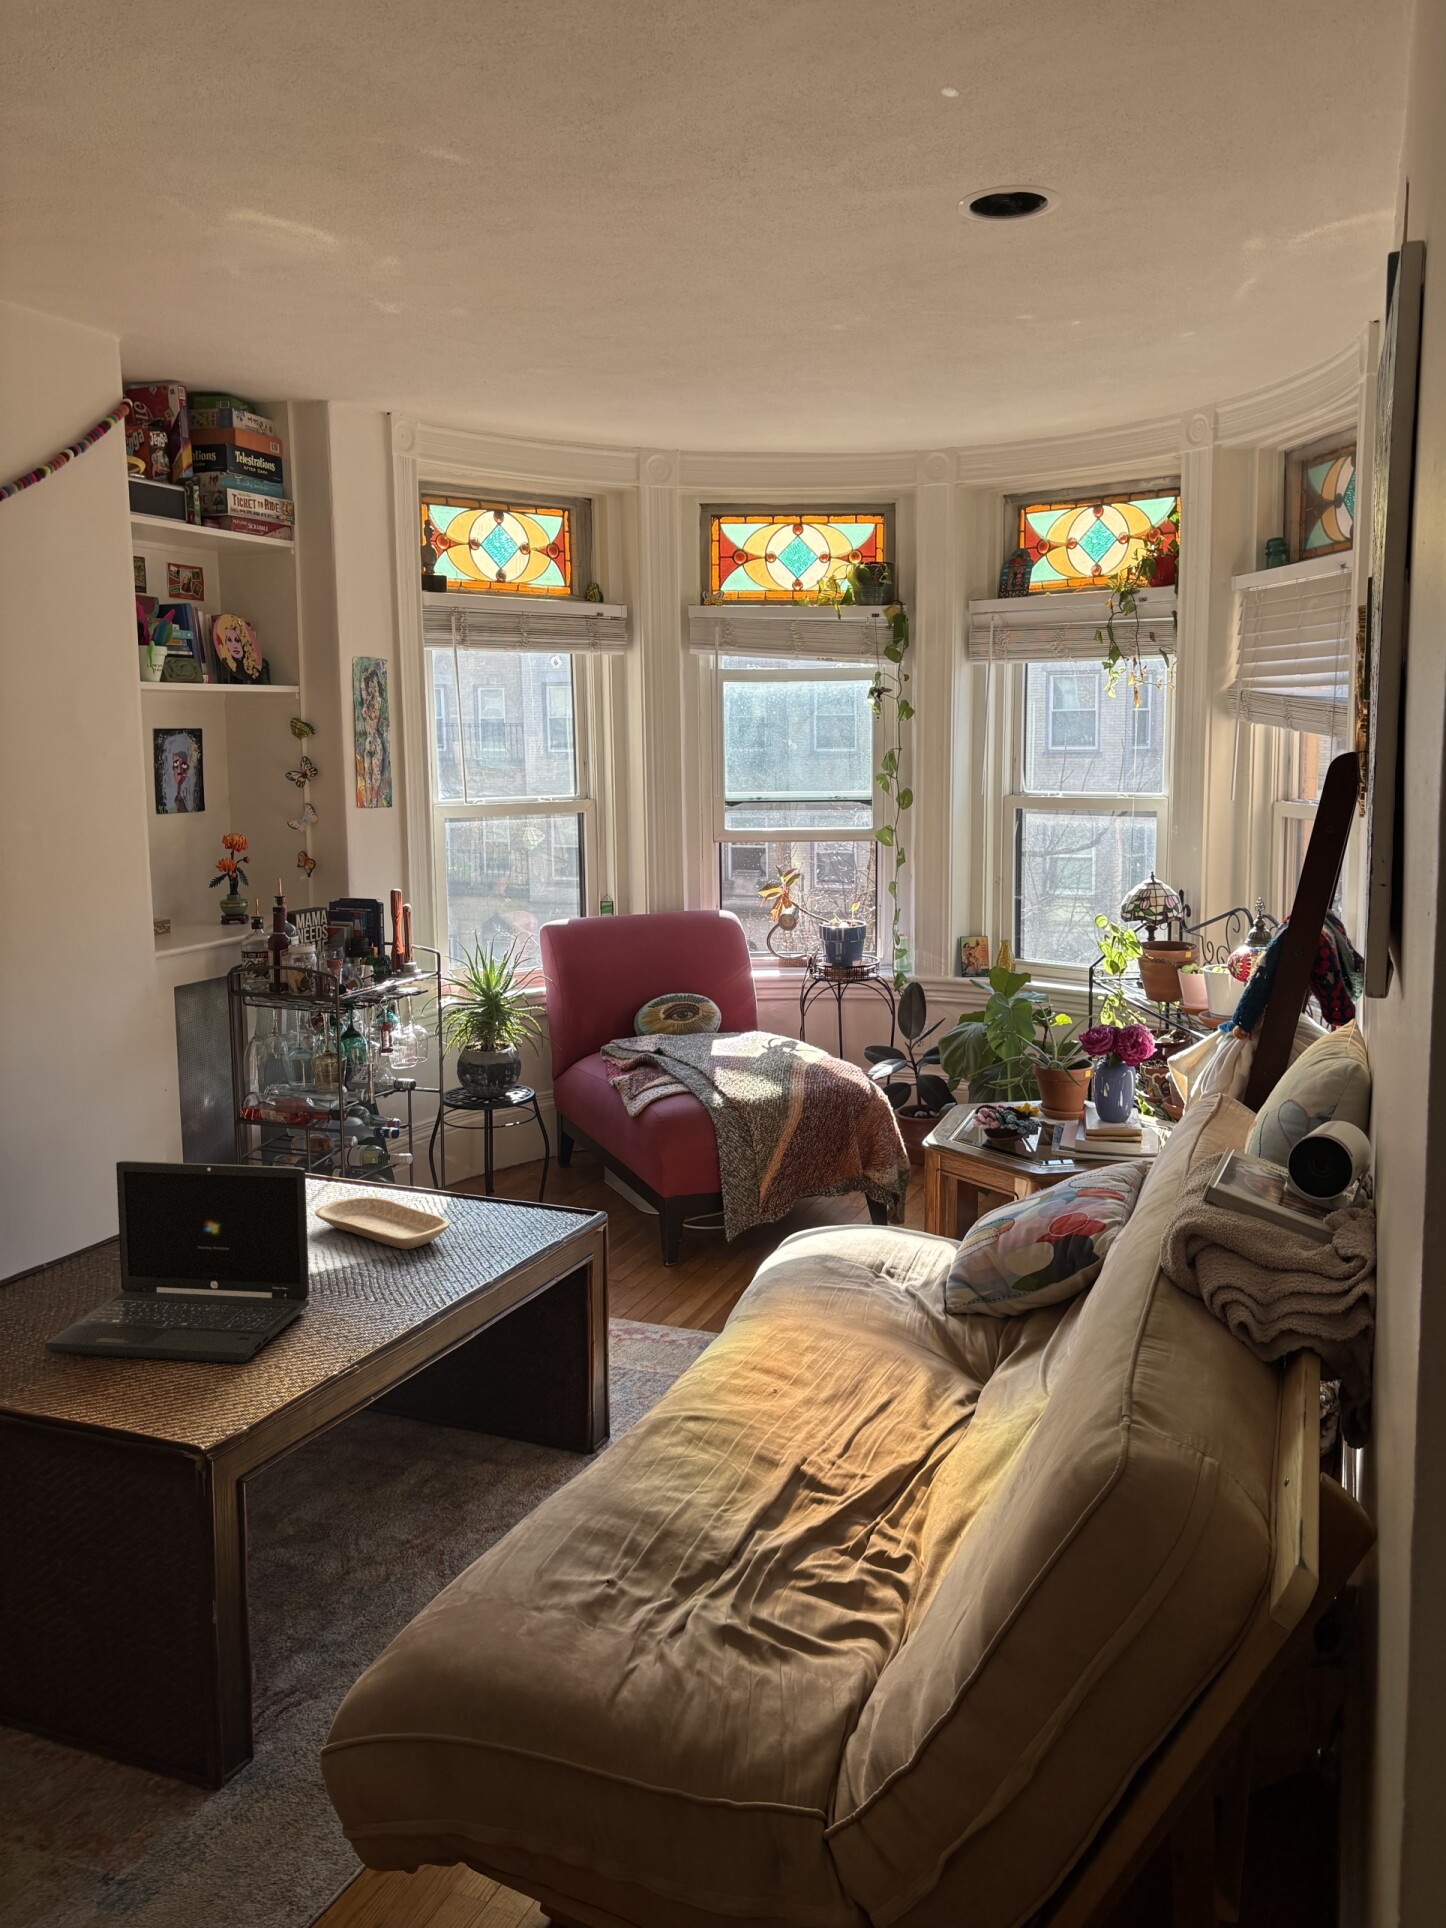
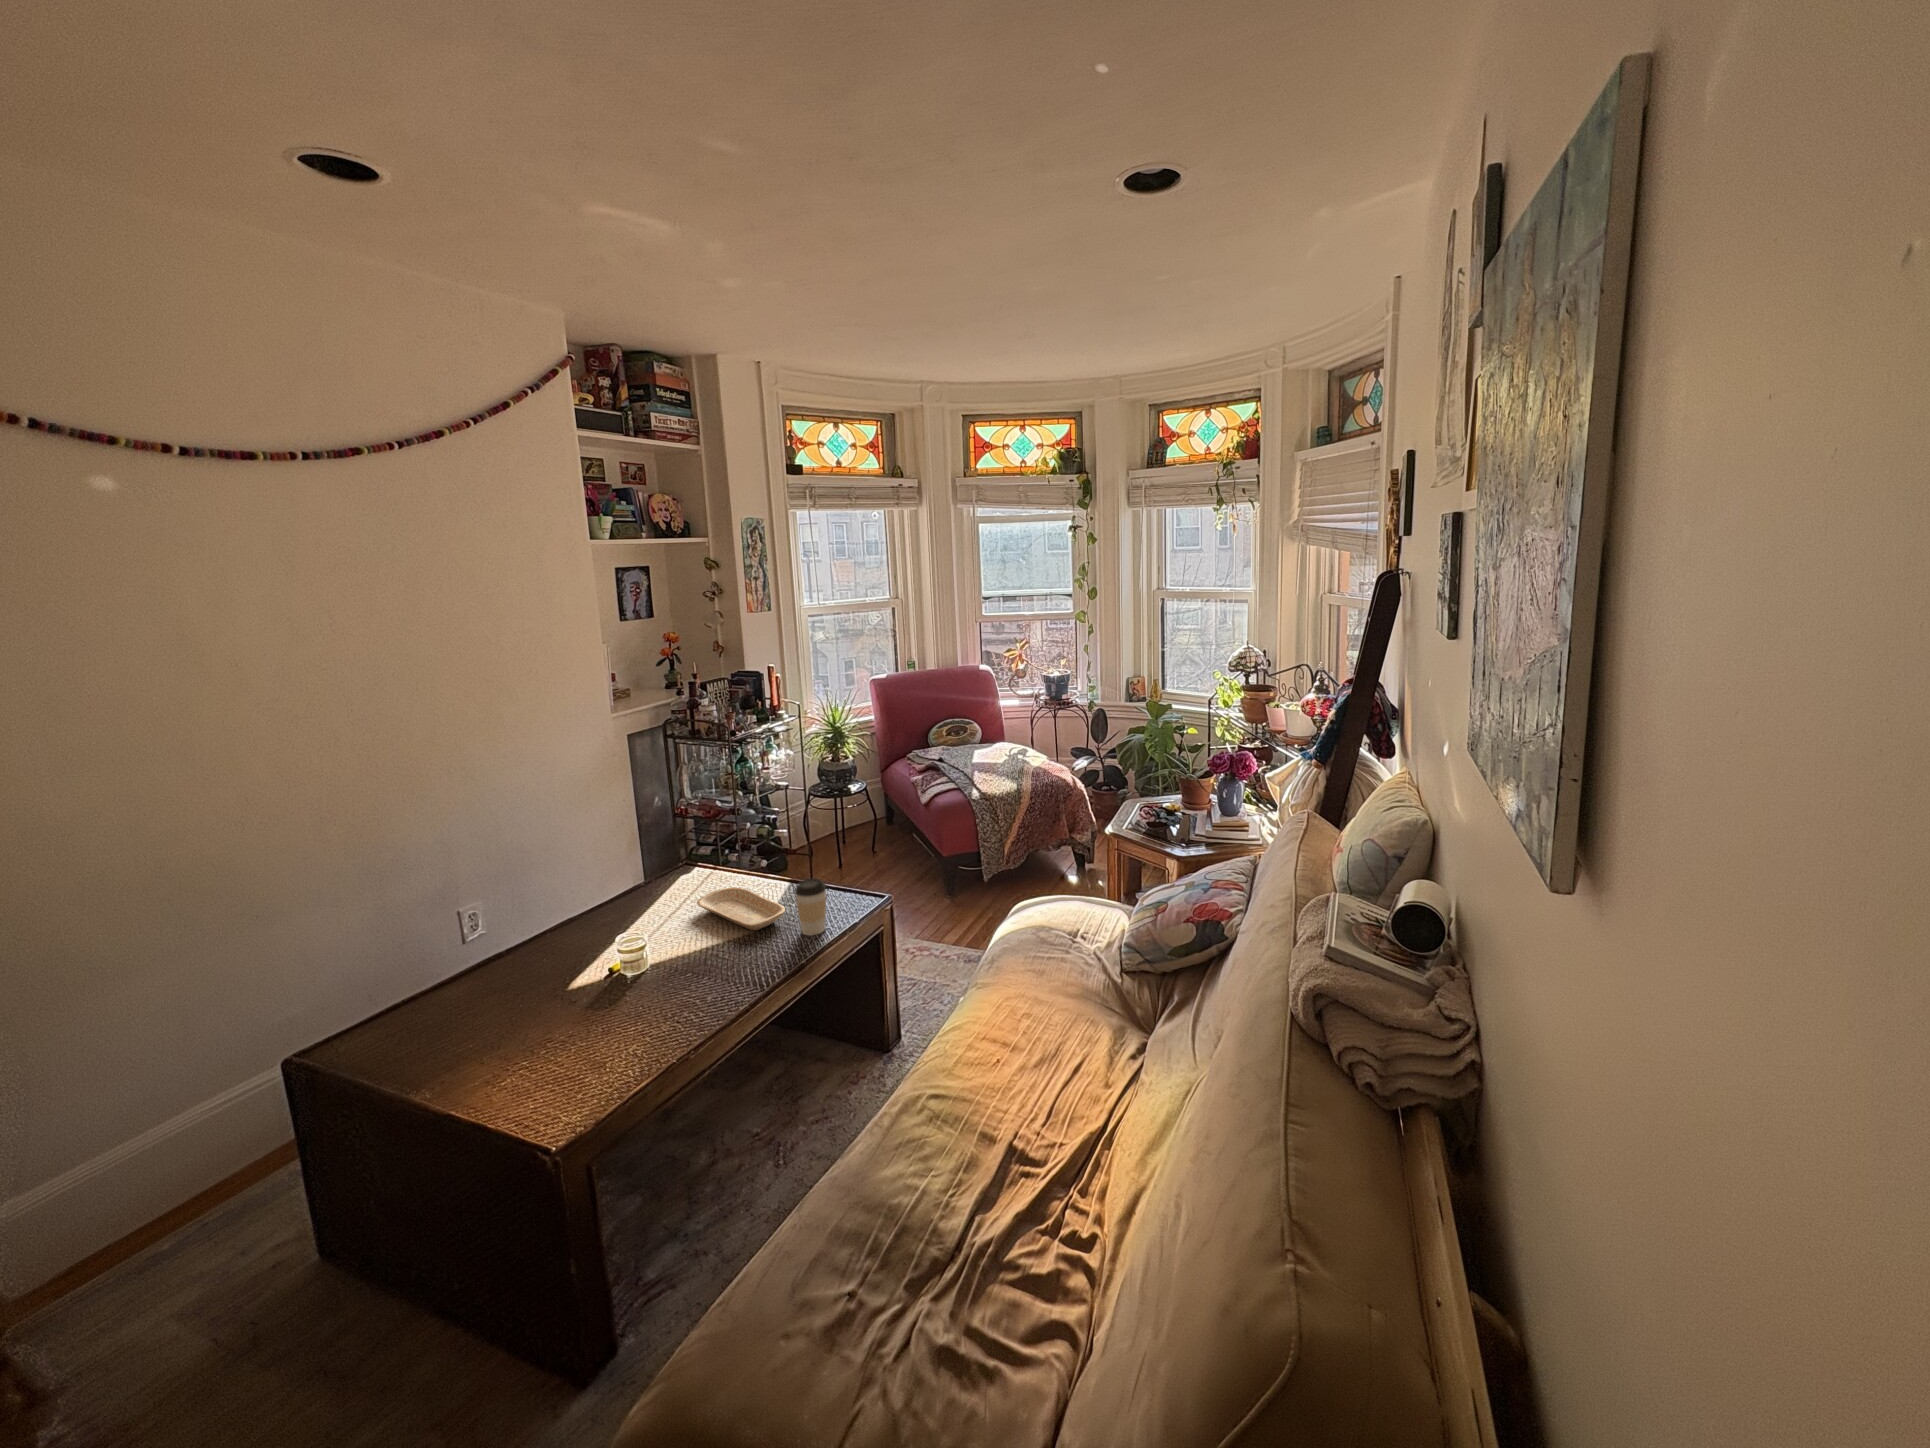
laptop: present [45,1161,309,1363] -> none [473,891,674,1048]
coffee cup: none [469,1175,515,1256] -> present [795,878,826,935]

